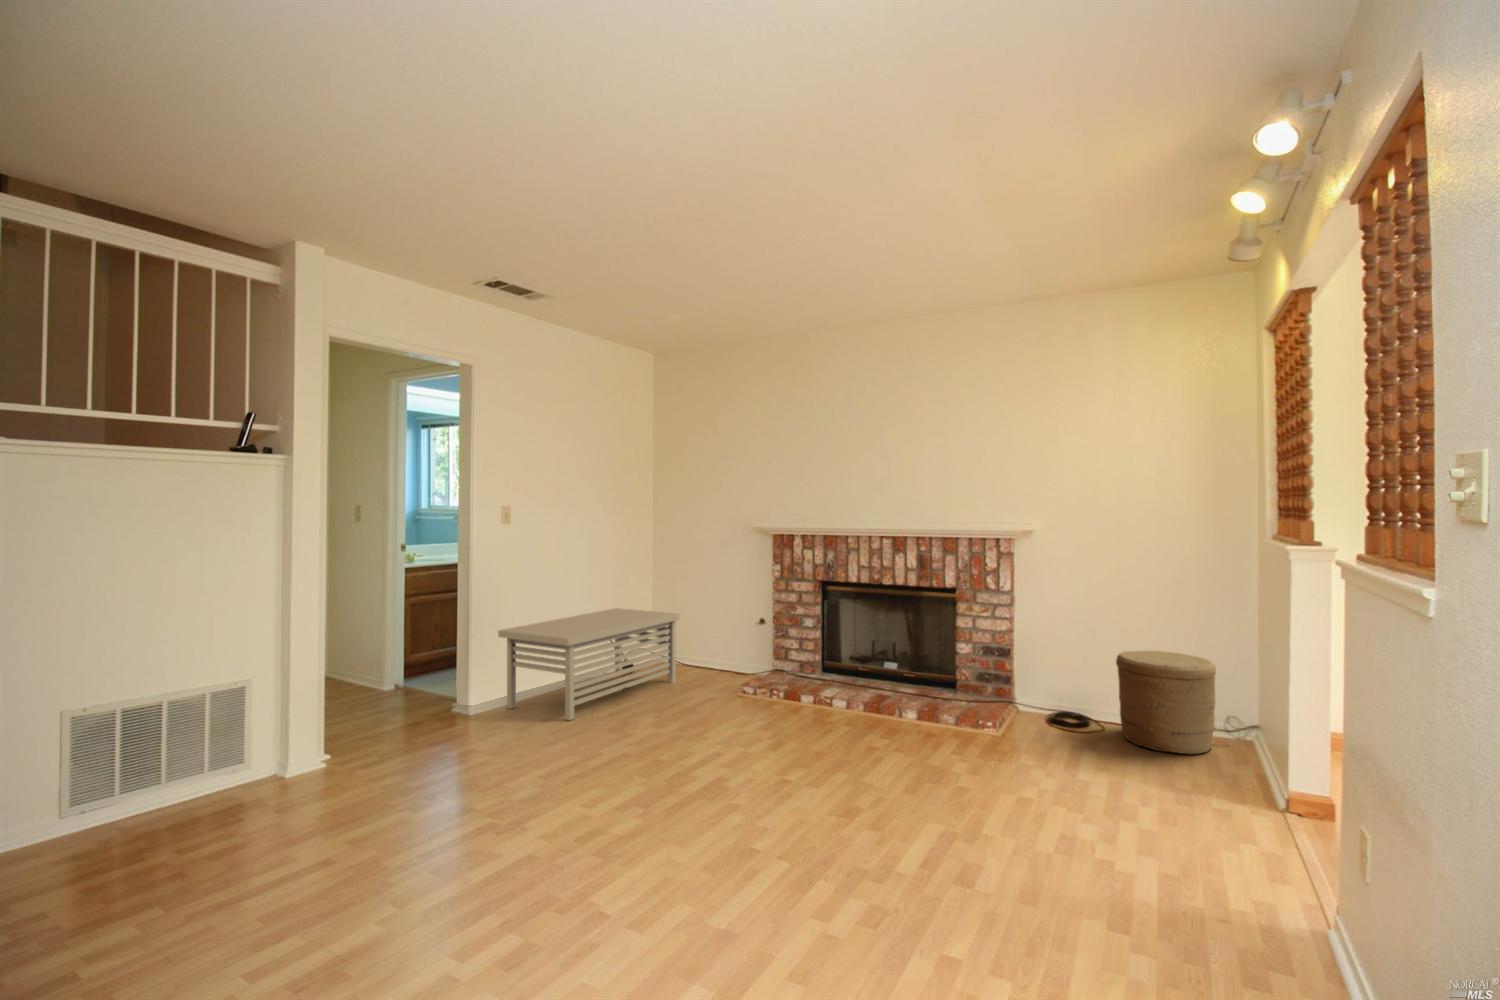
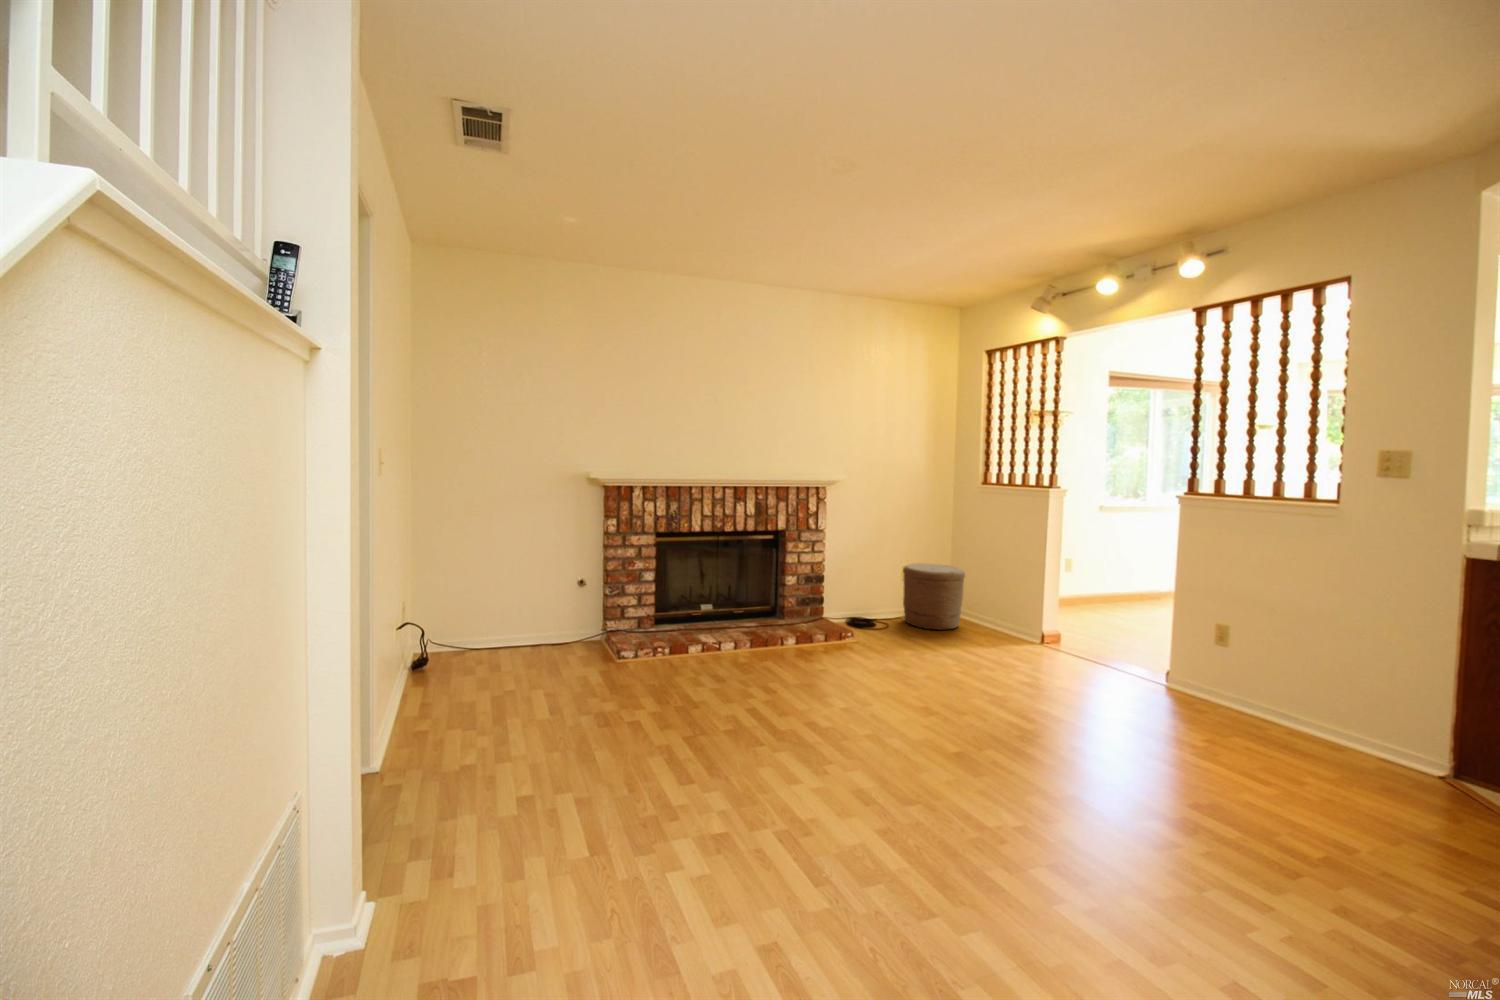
storage bench: present [498,608,680,720] -> none [394,585,541,750]

